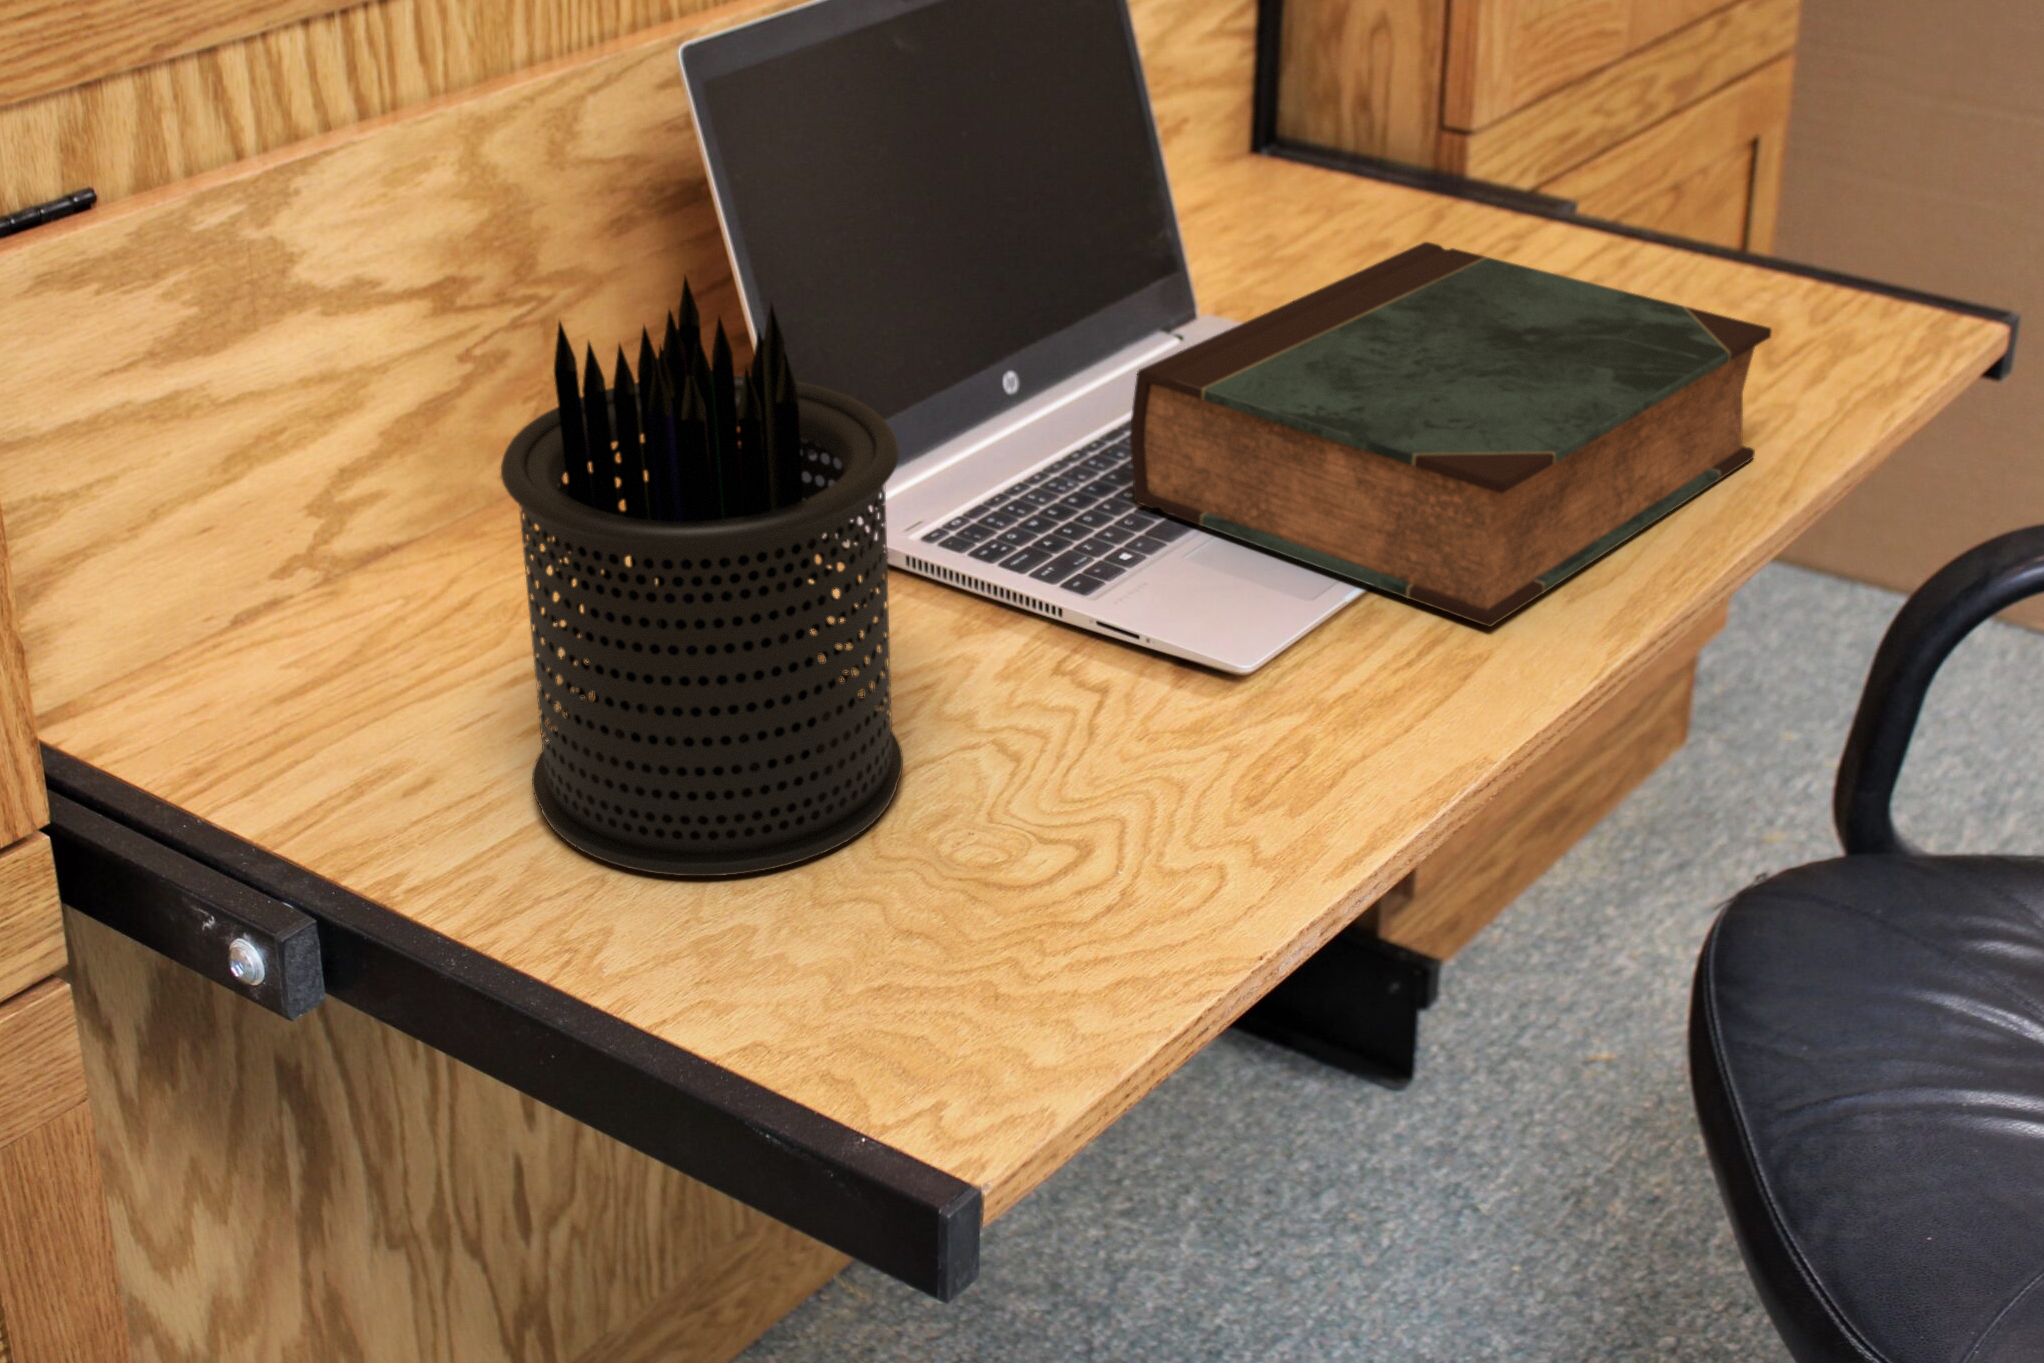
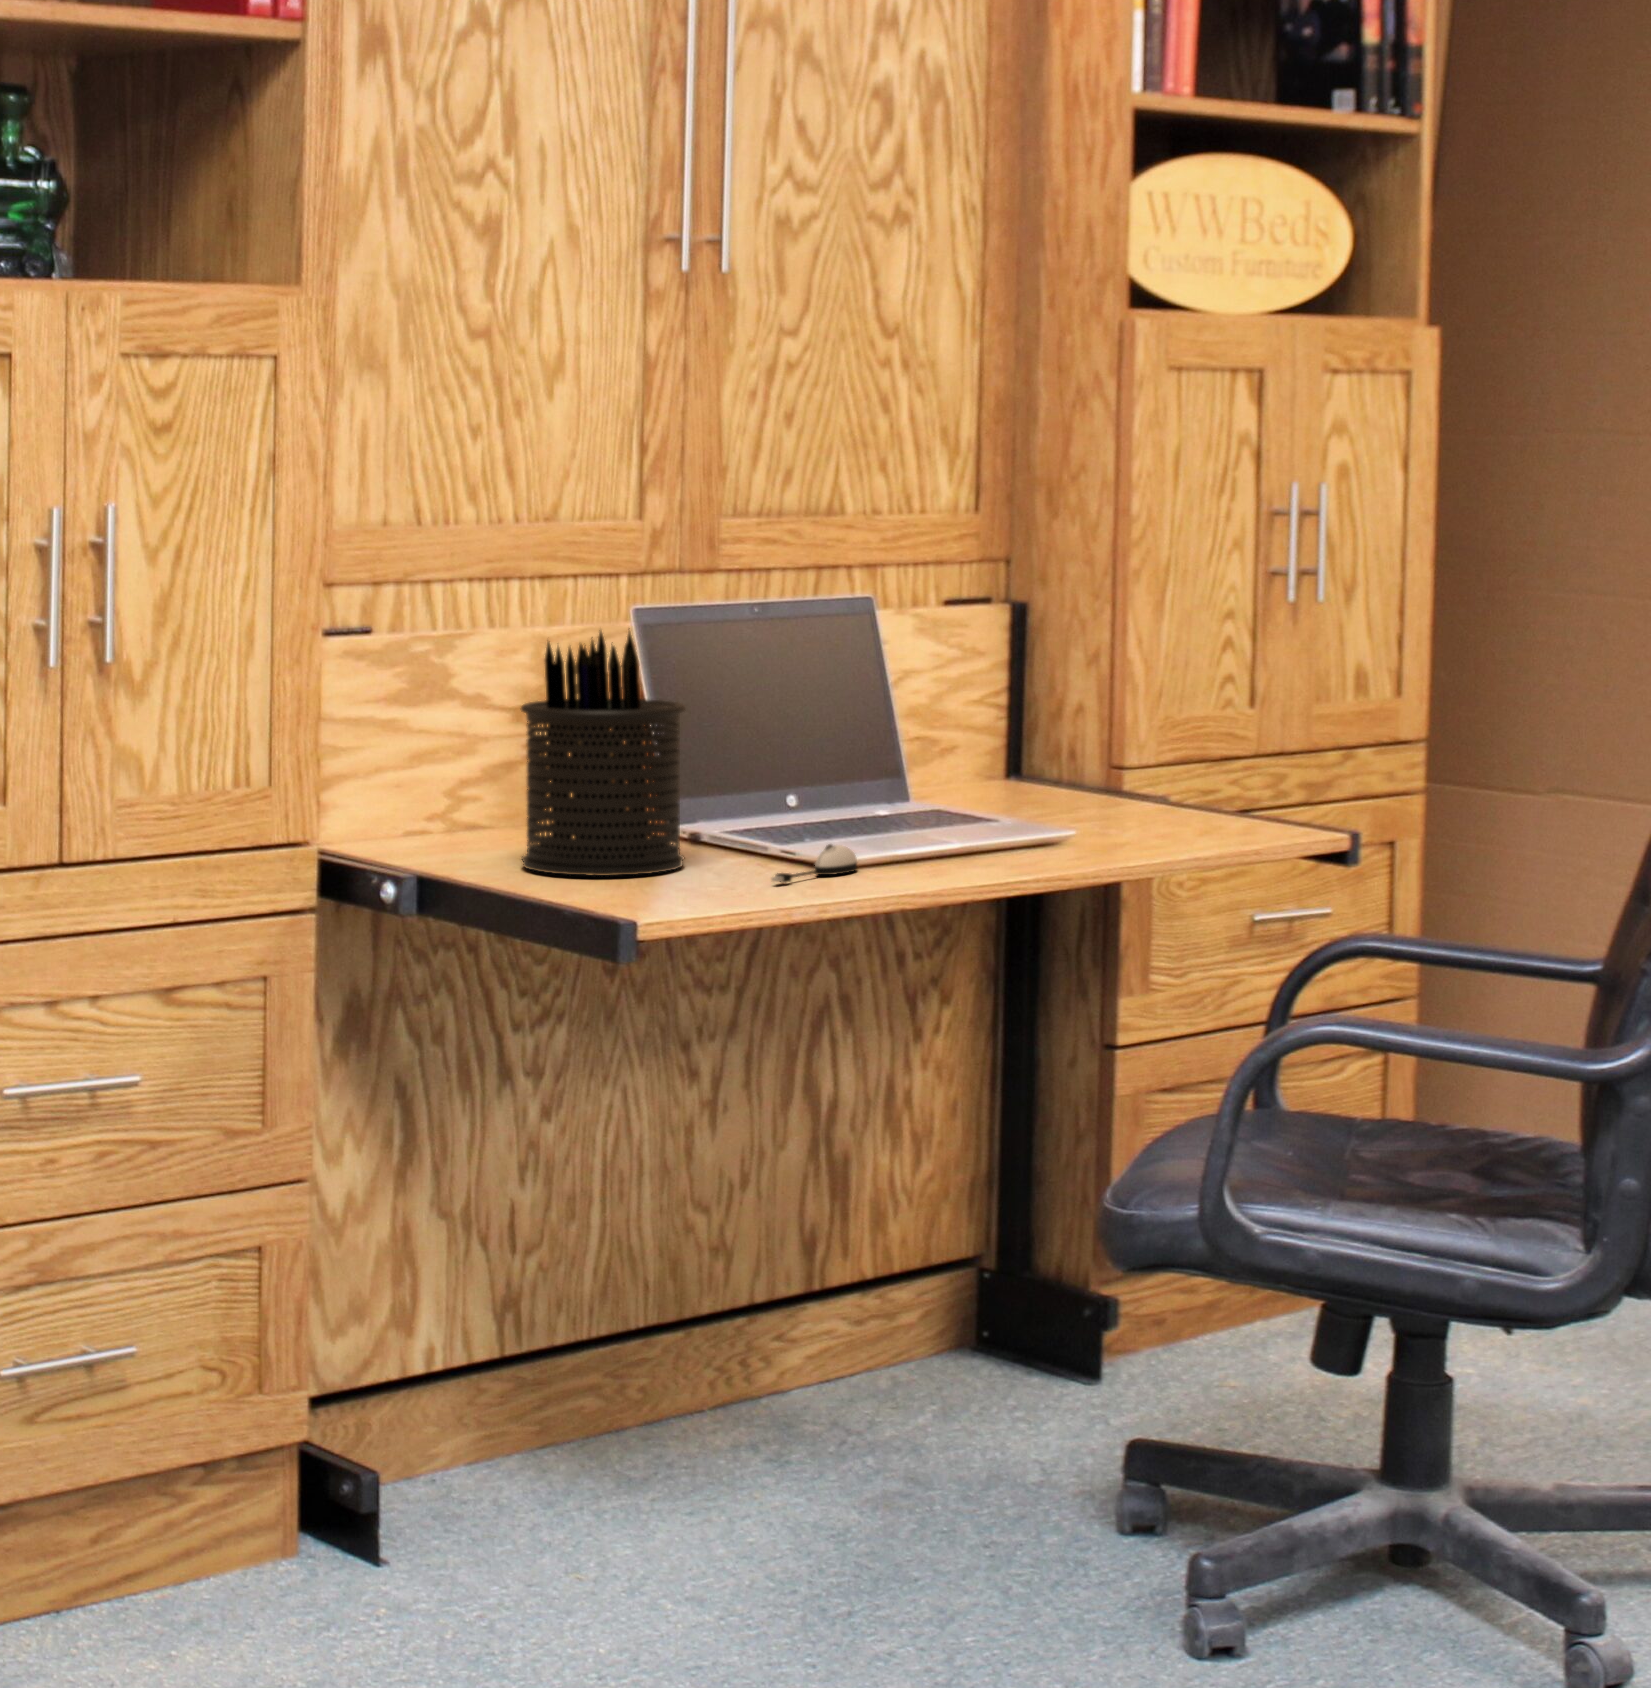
book: present [1130,242,1771,627] -> none [839,747,1169,853]
computer mouse: none [1153,716,1290,893] -> present [771,844,857,883]

